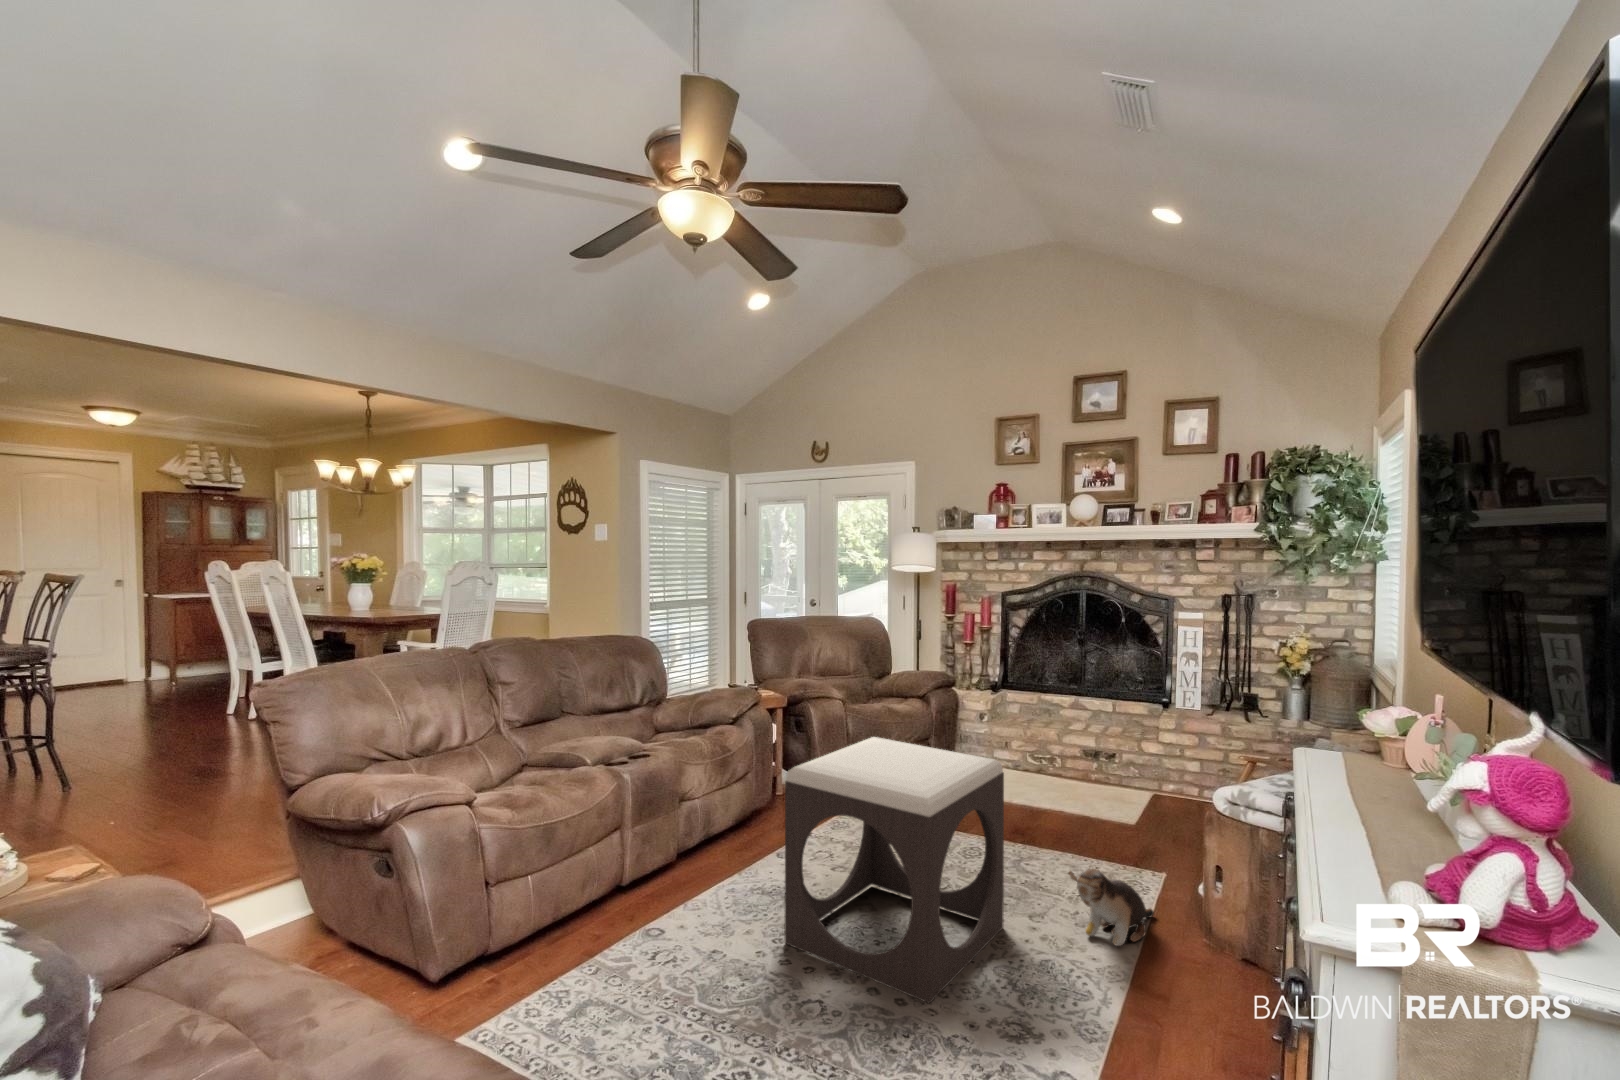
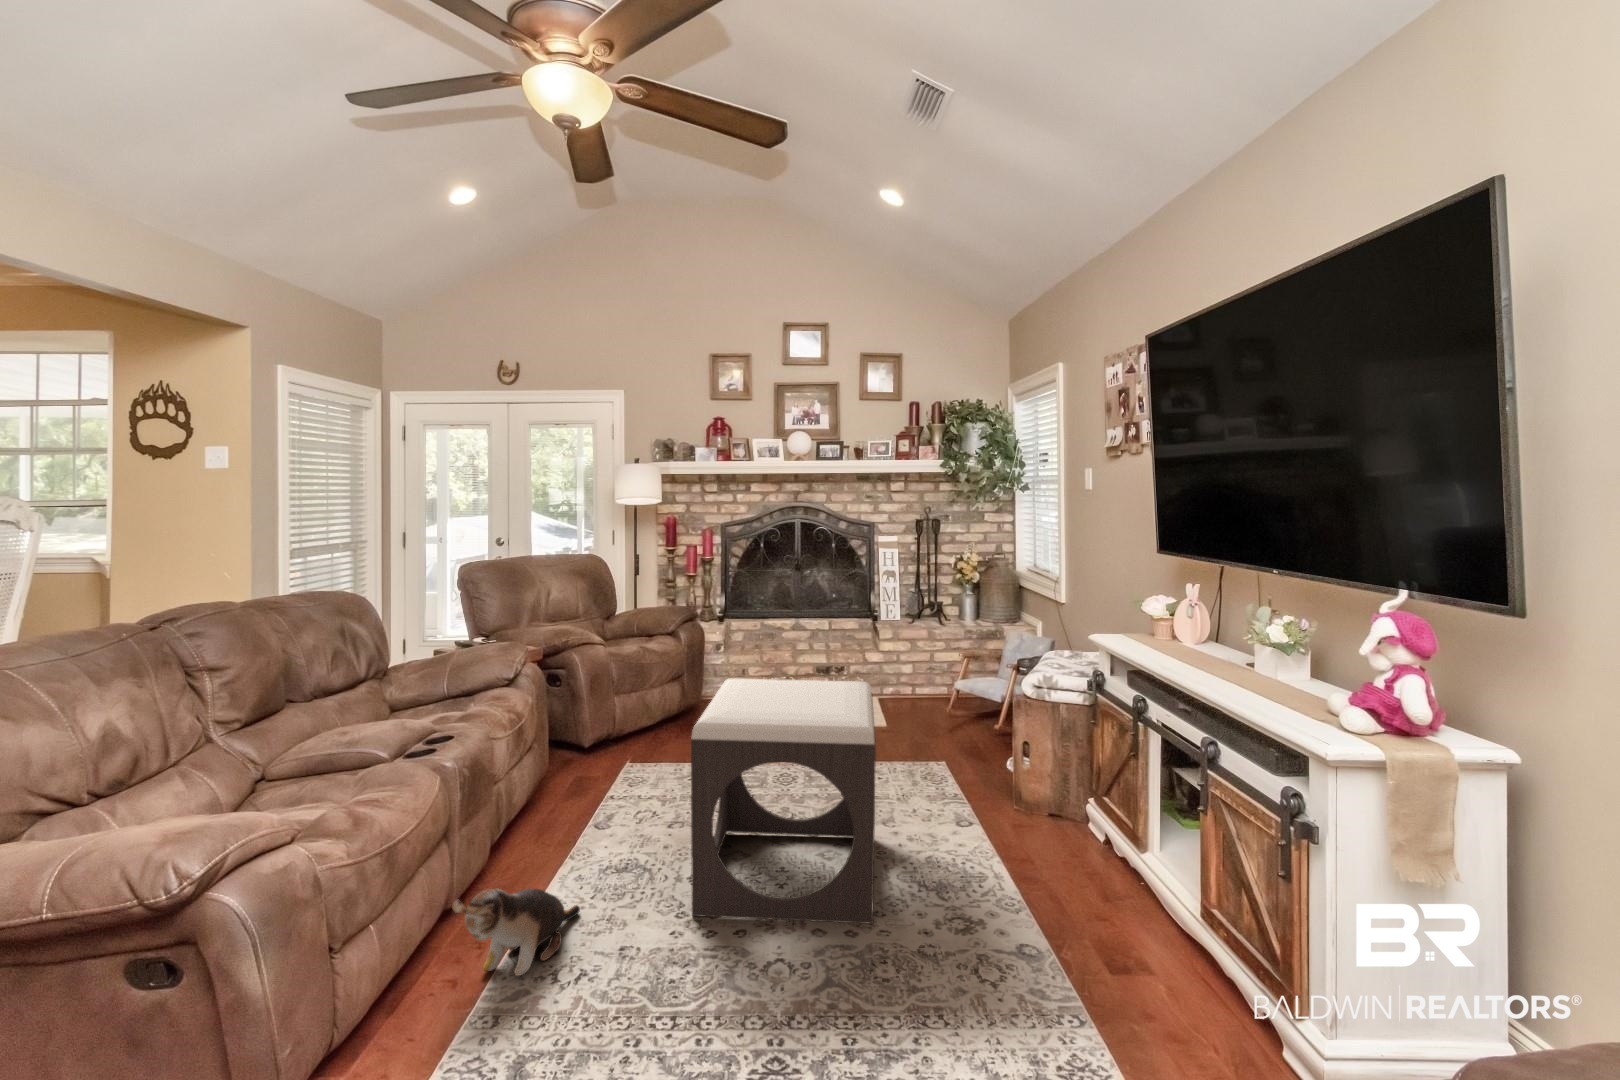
plush toy: present [1069,869,1154,946] -> present [452,888,580,976]

